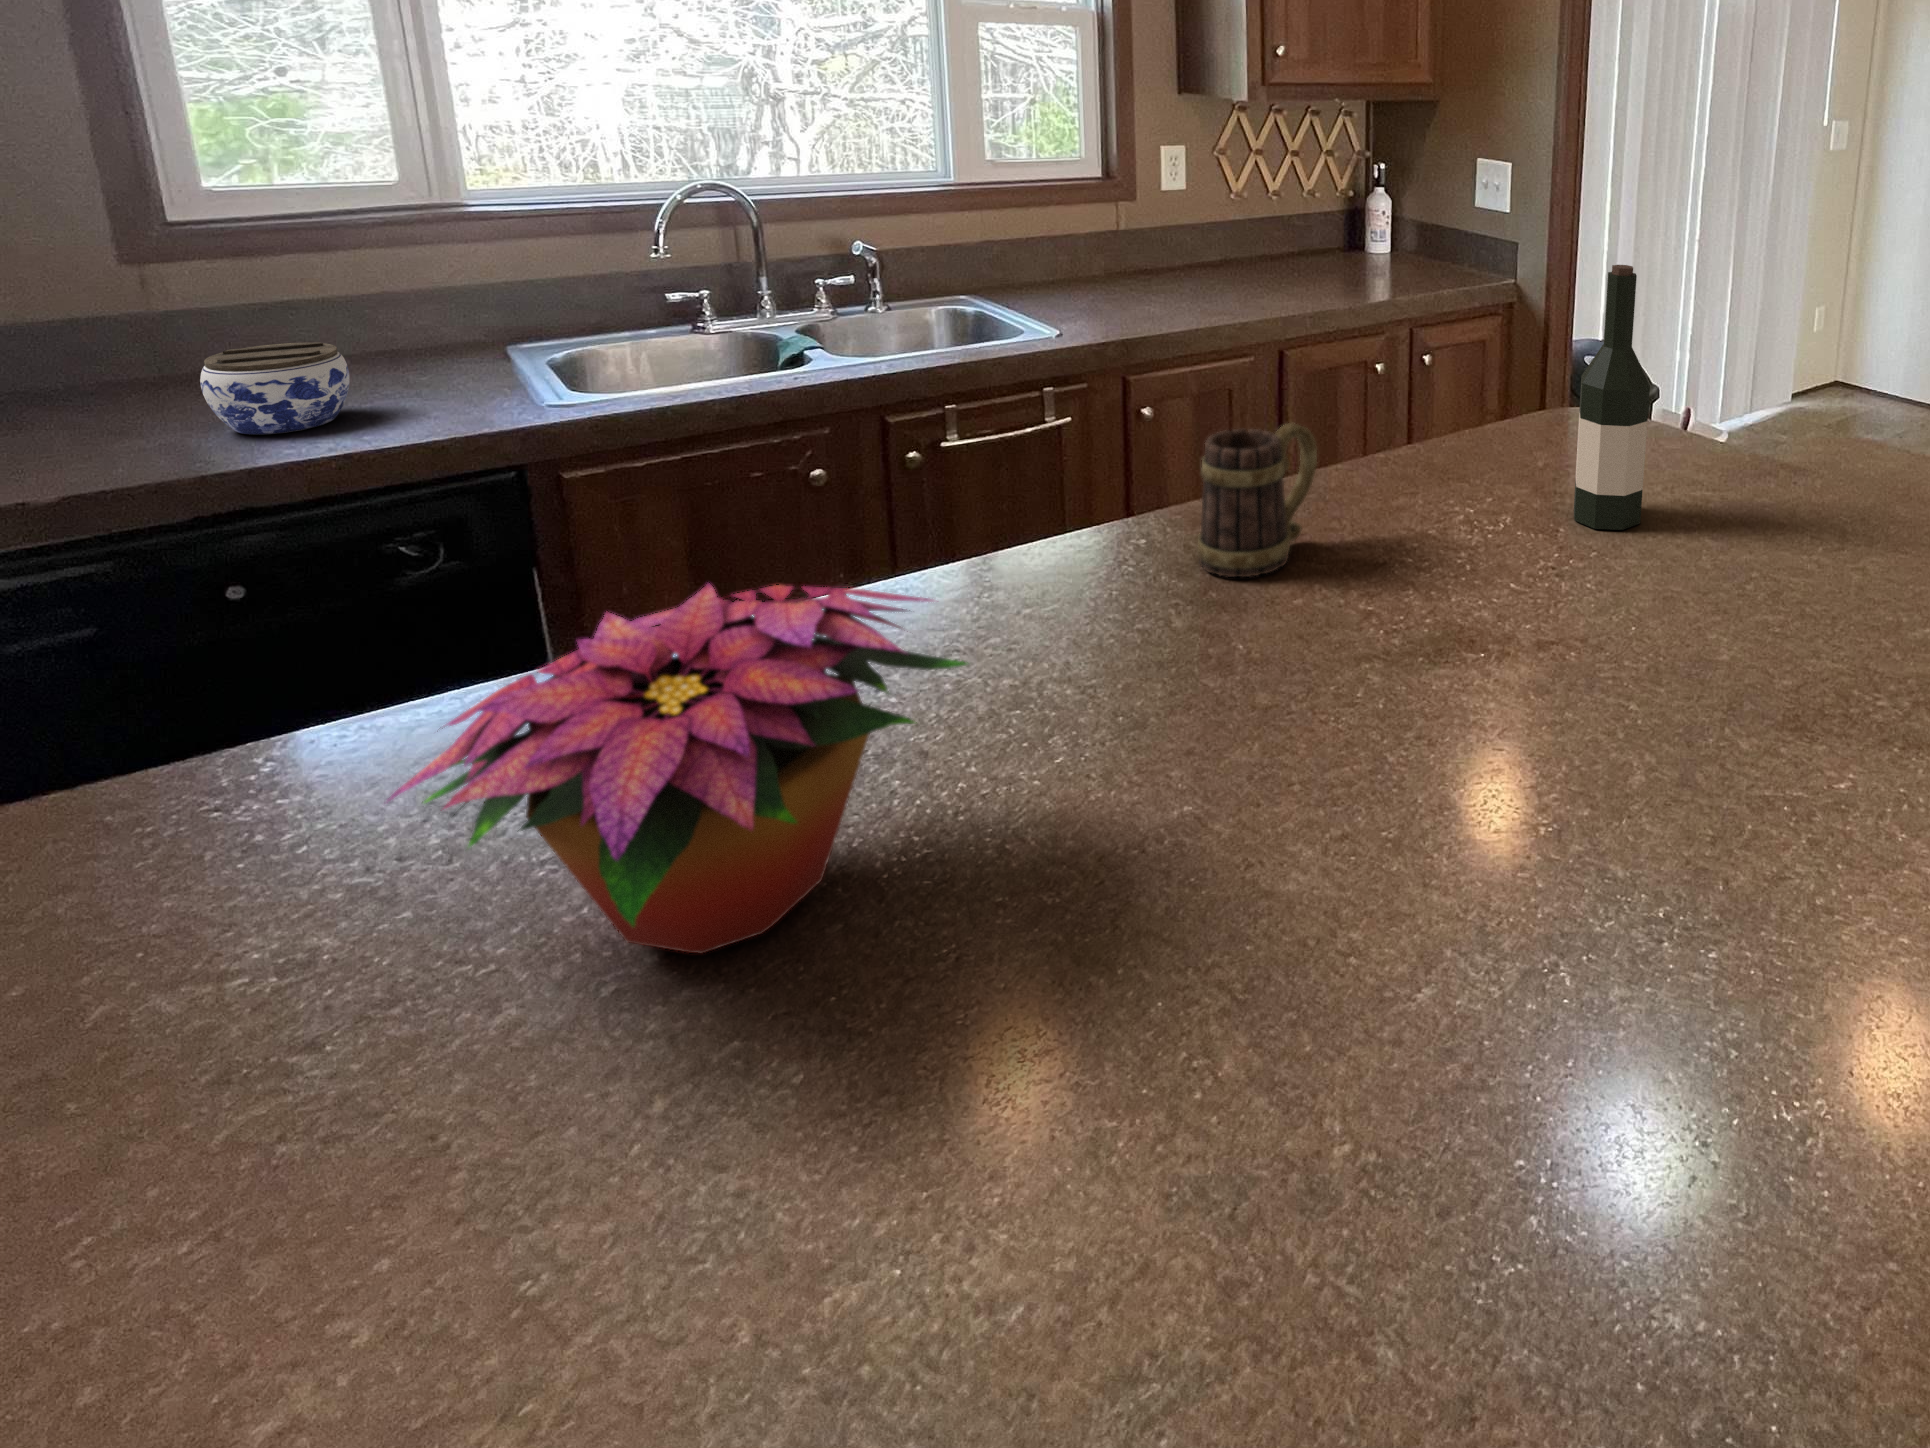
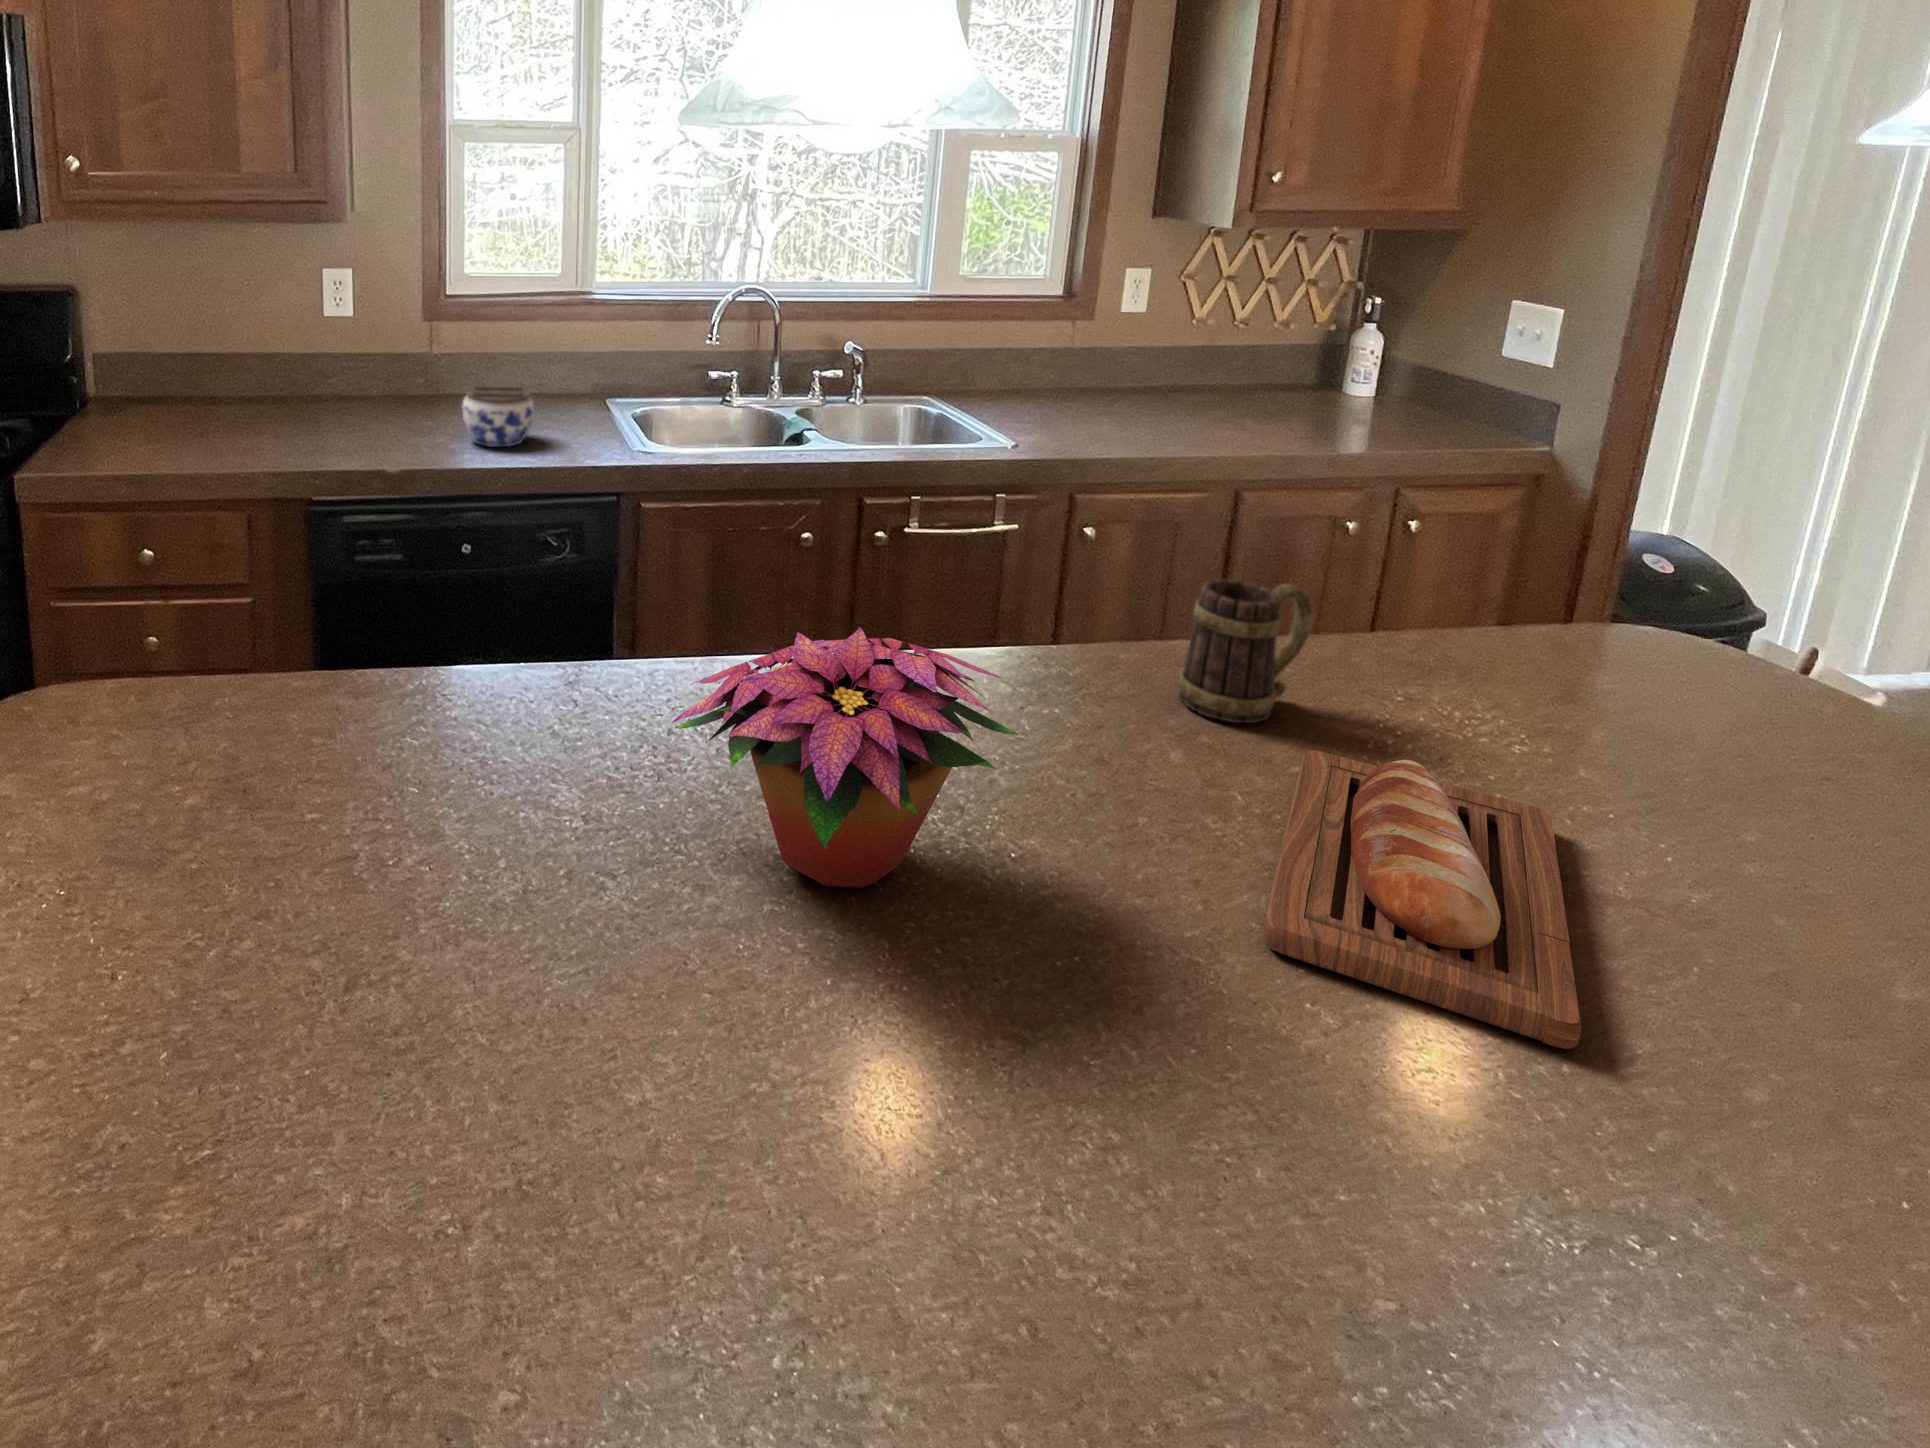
wine bottle: present [1574,265,1650,530] -> none [1627,476,1765,782]
bread loaf: none [1269,573,1549,820] -> present [1262,750,1582,1049]

